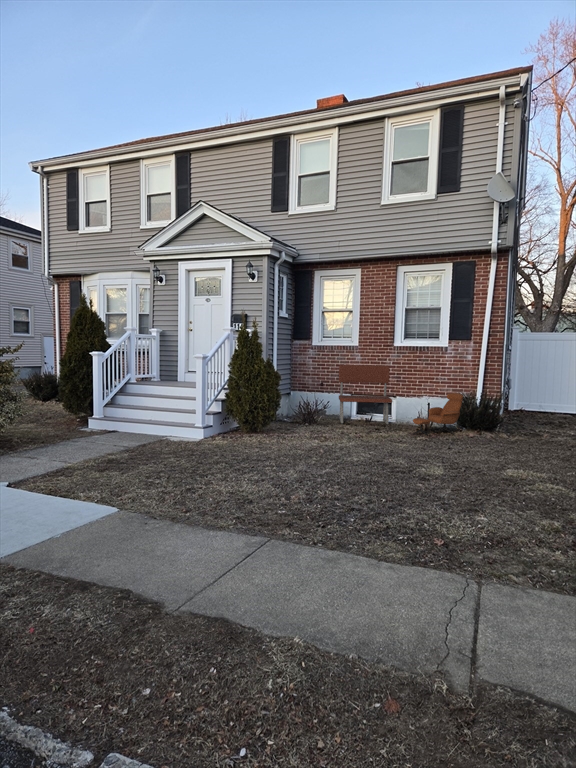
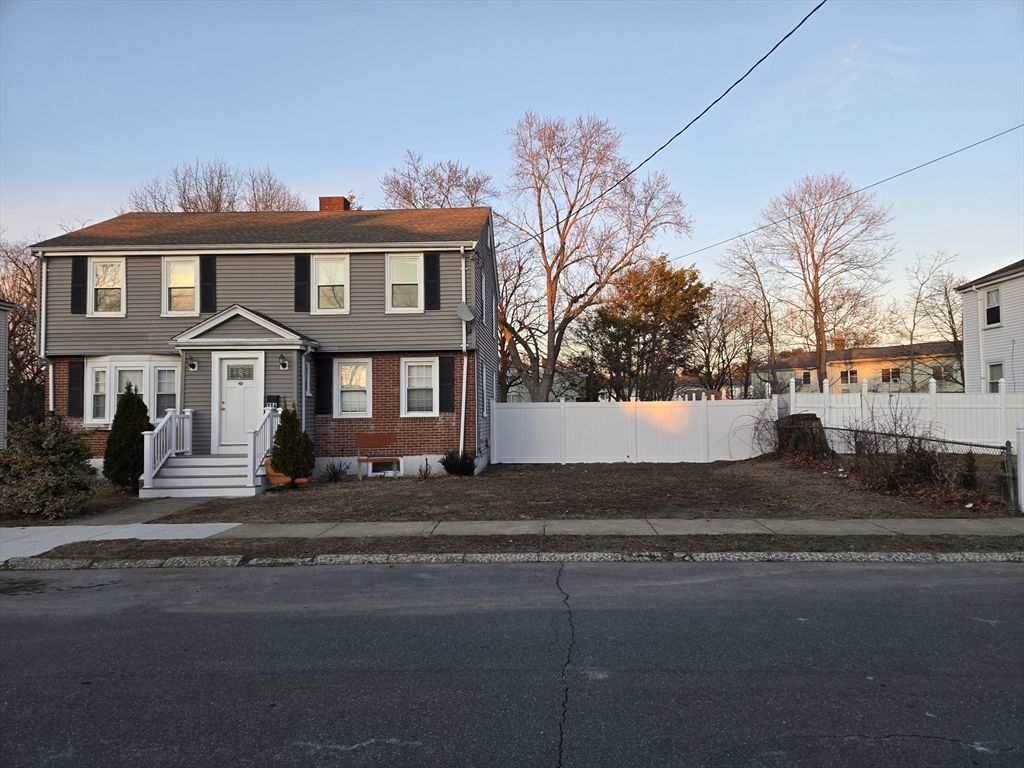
lounge chair: present [413,393,463,434] -> present [264,460,308,490]

